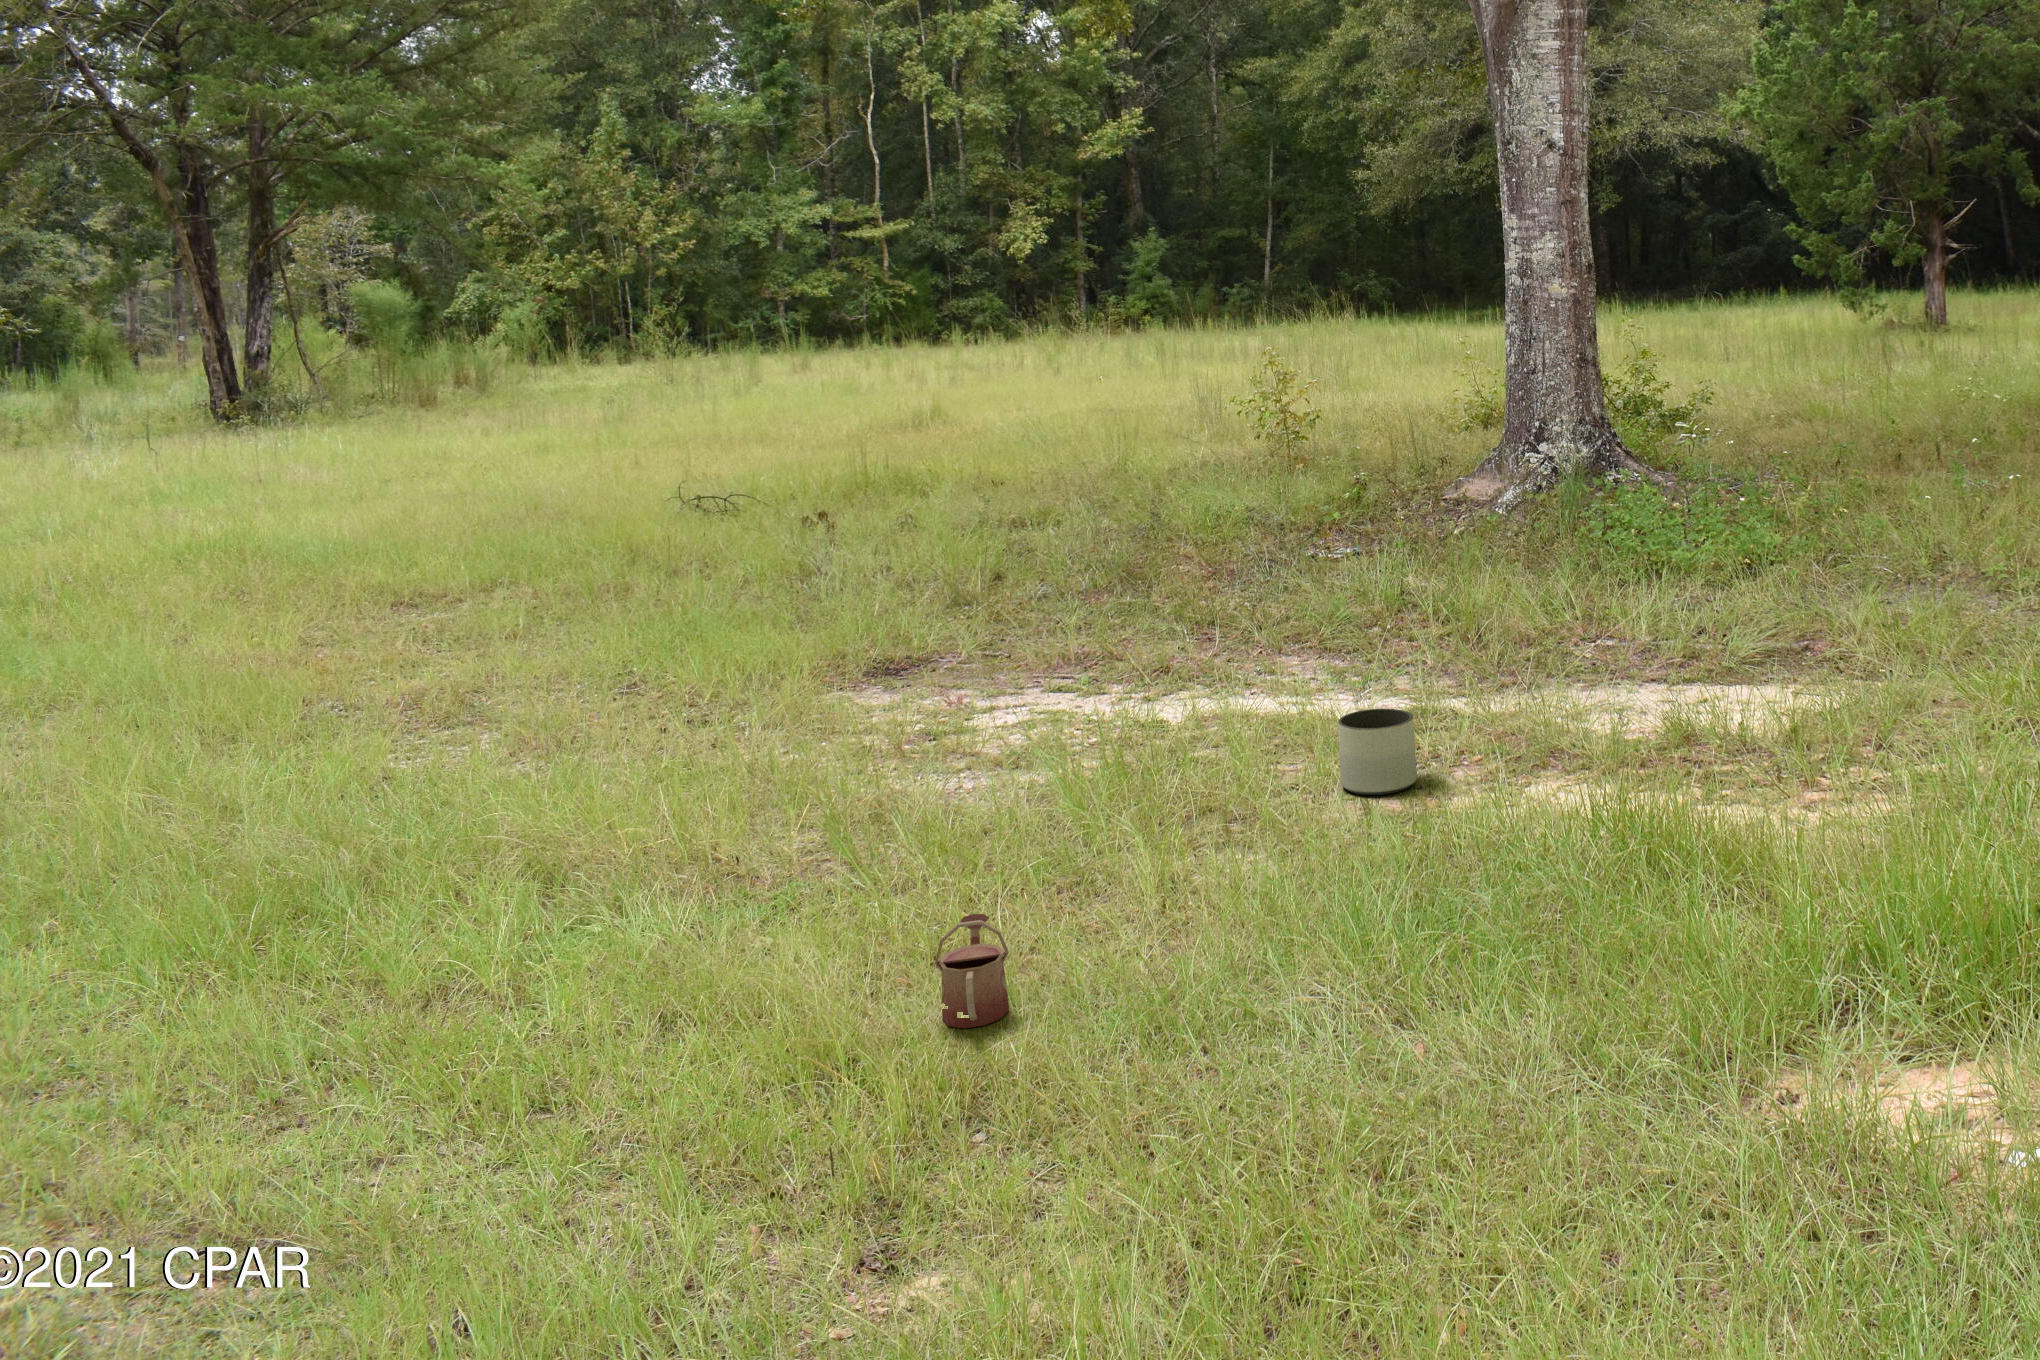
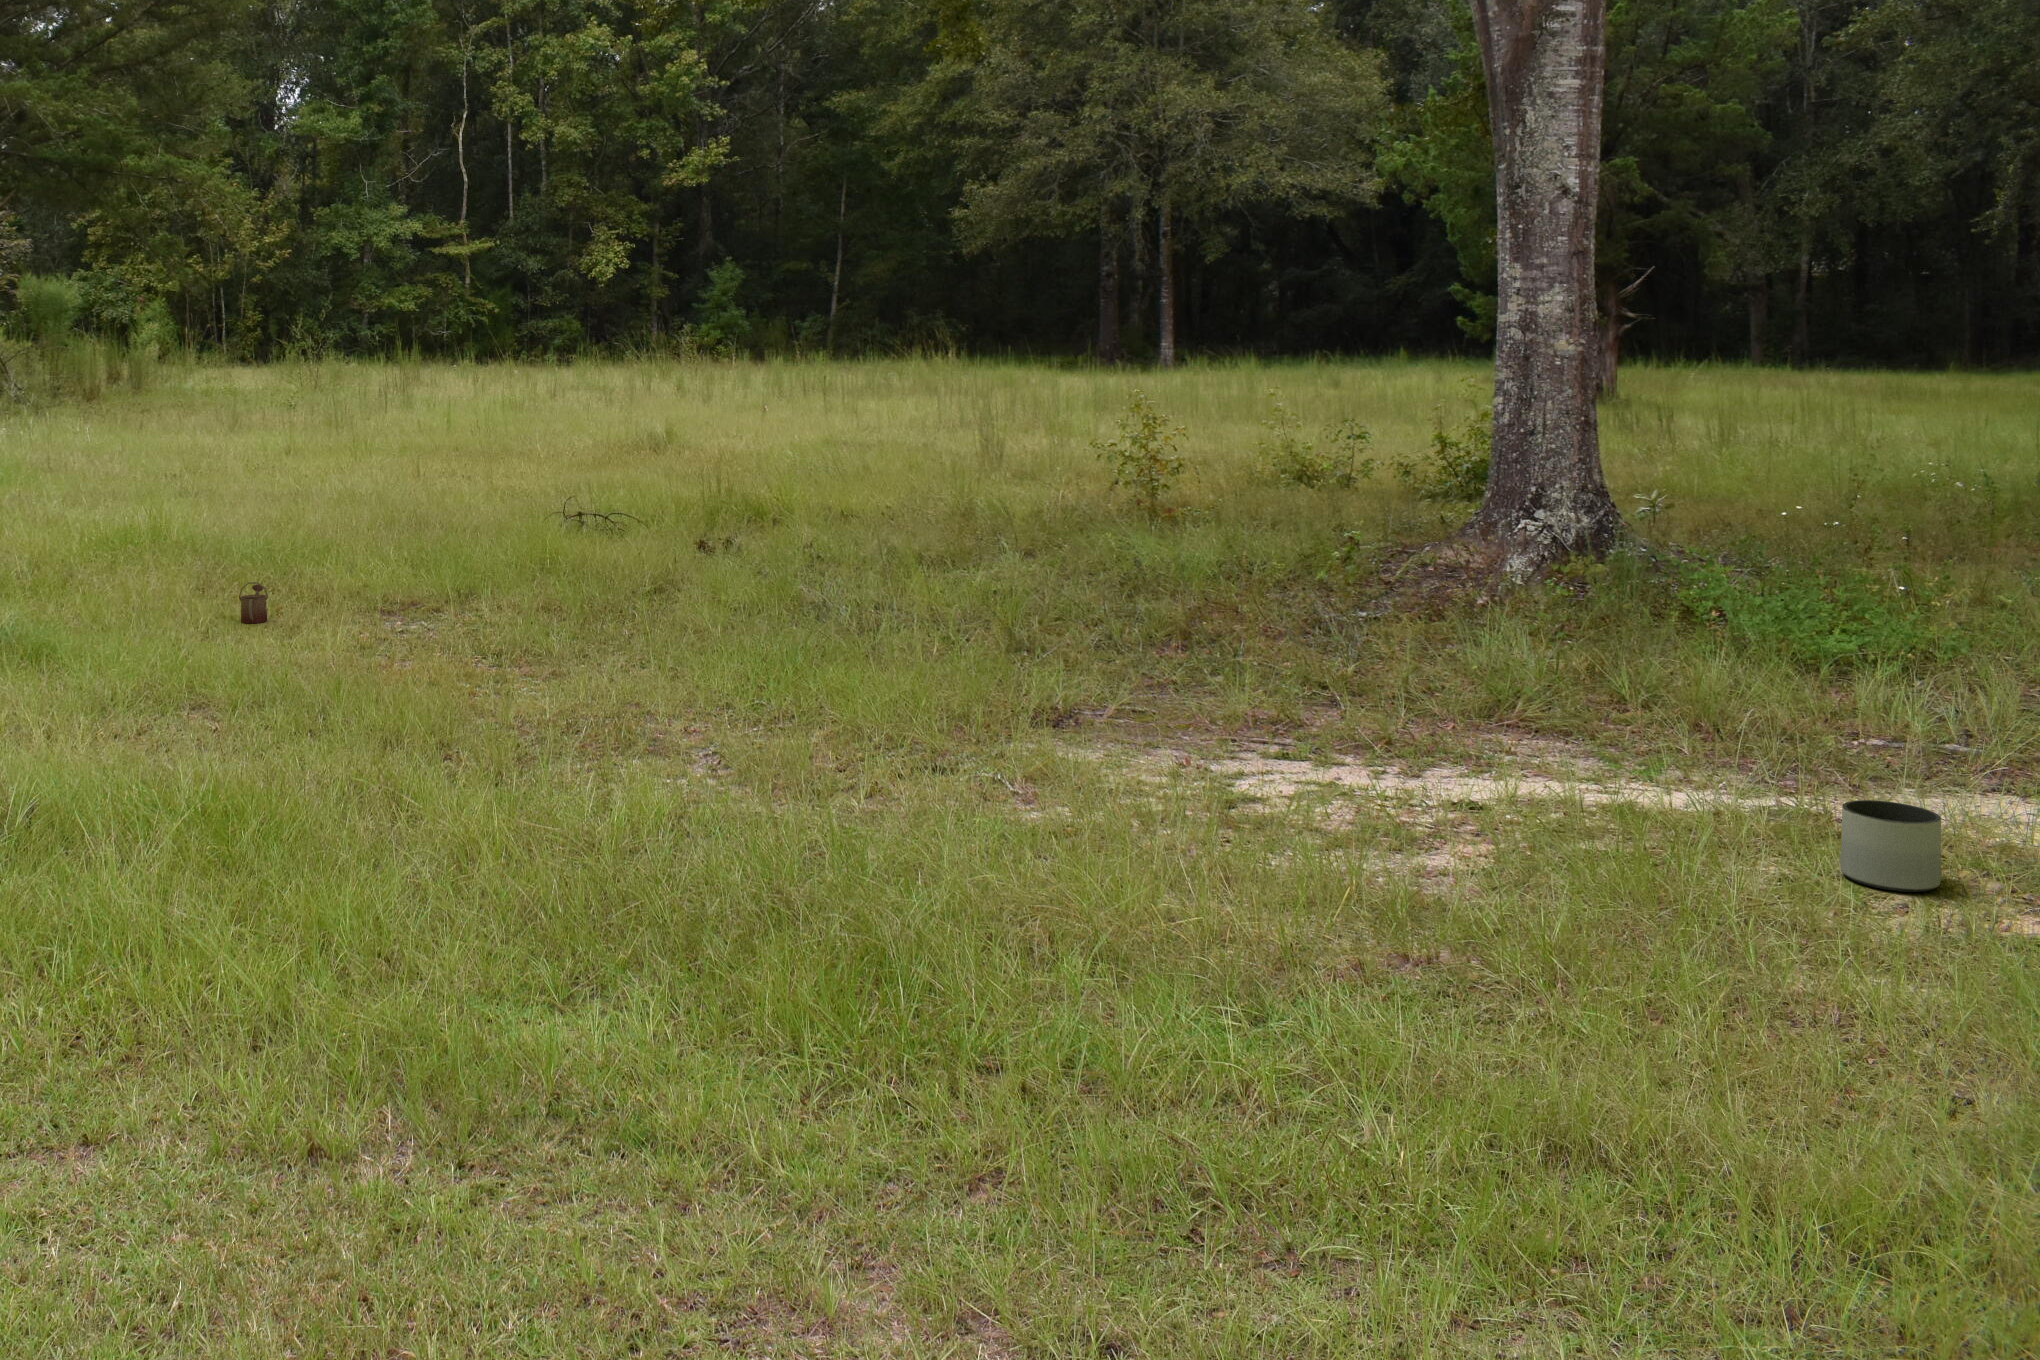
watering can: present [935,914,1009,1028] -> present [239,582,268,623]

